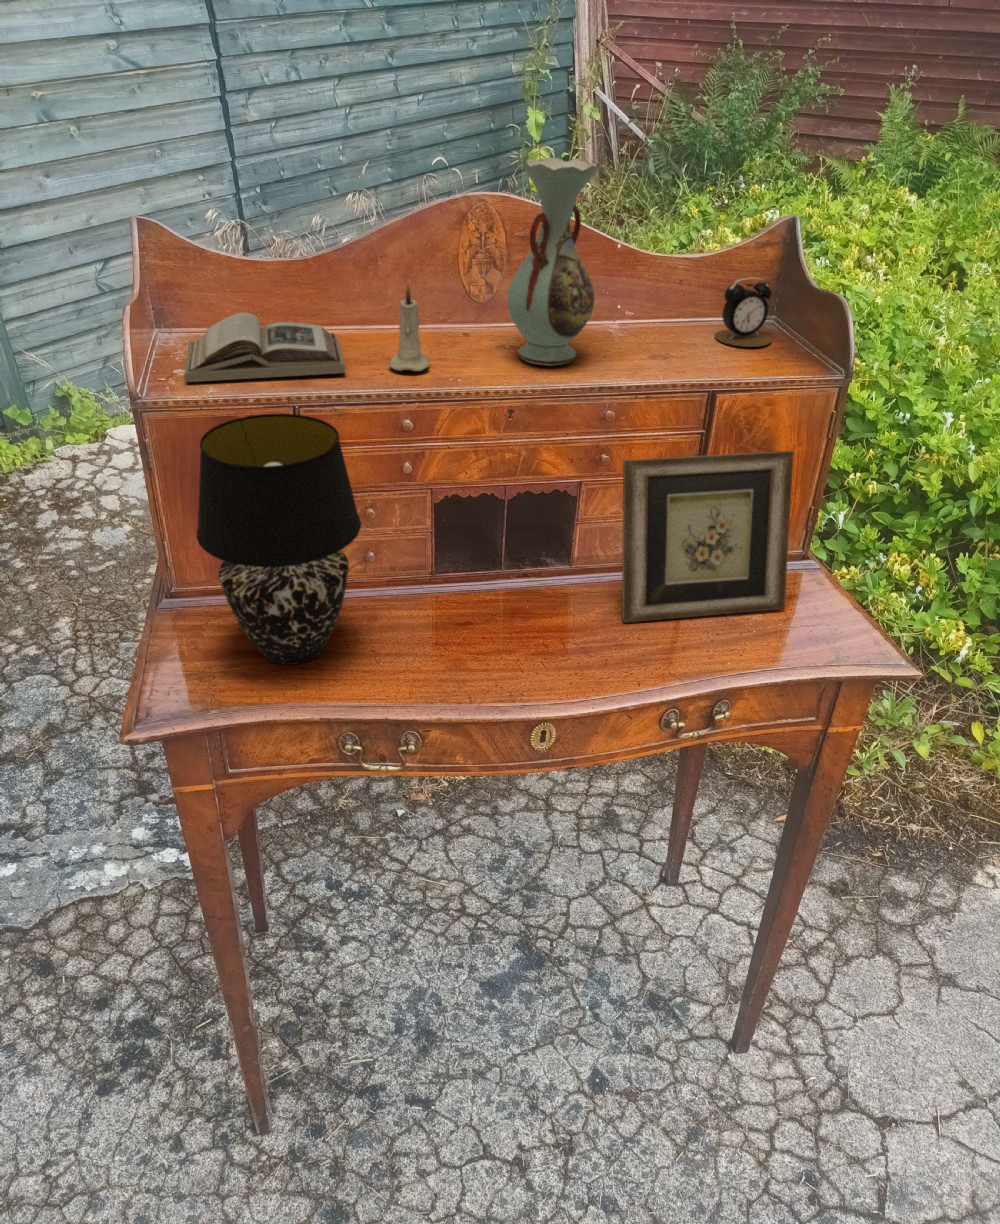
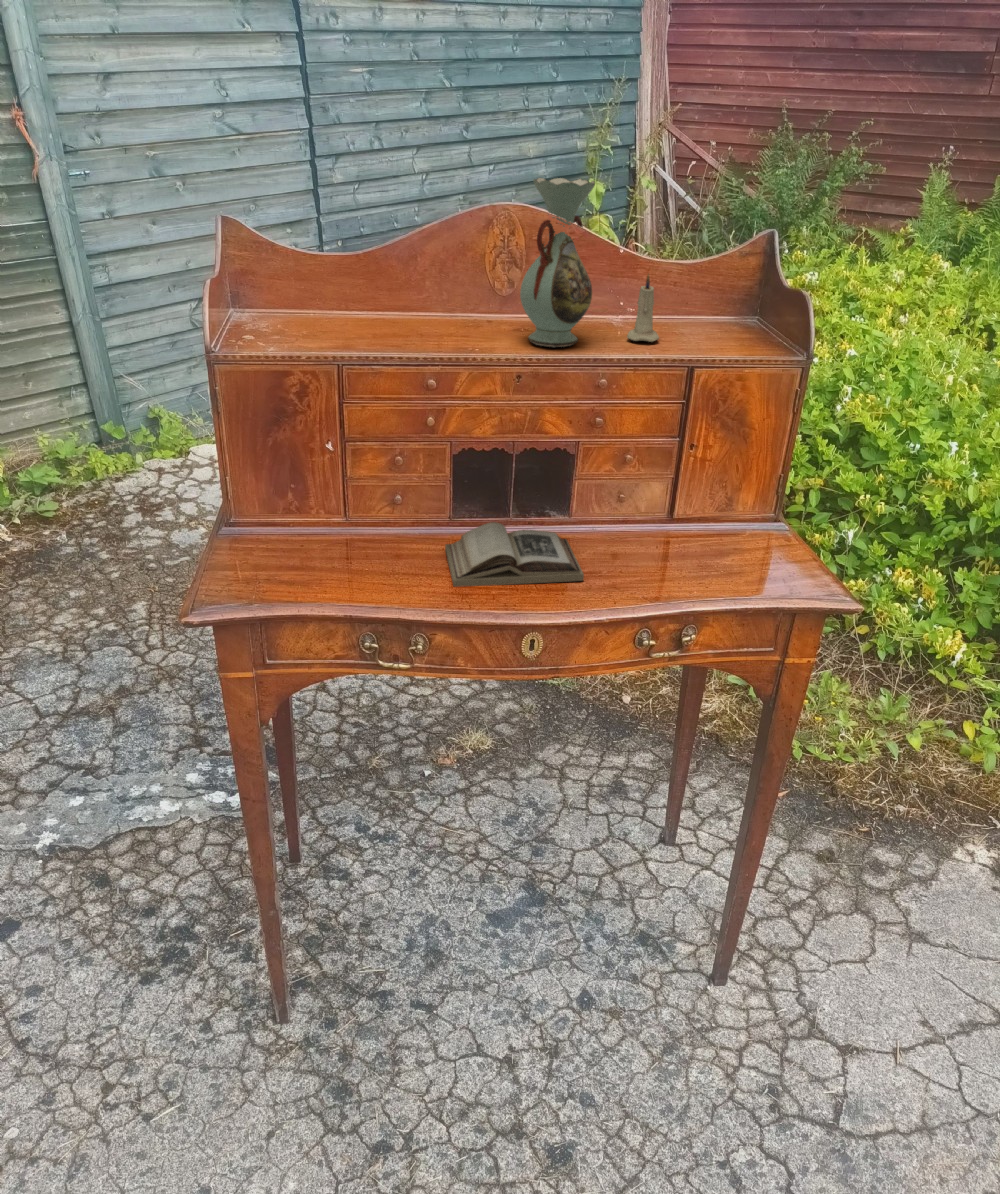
alarm clock: present [715,277,772,347] -> none [700,283,748,340]
candle: present [389,286,429,371] -> present [627,275,659,342]
book: present [185,312,345,382] -> present [445,522,584,587]
table lamp: present [197,414,361,665] -> none [255,370,388,578]
picture frame: present [622,451,794,622] -> none [608,421,757,562]

